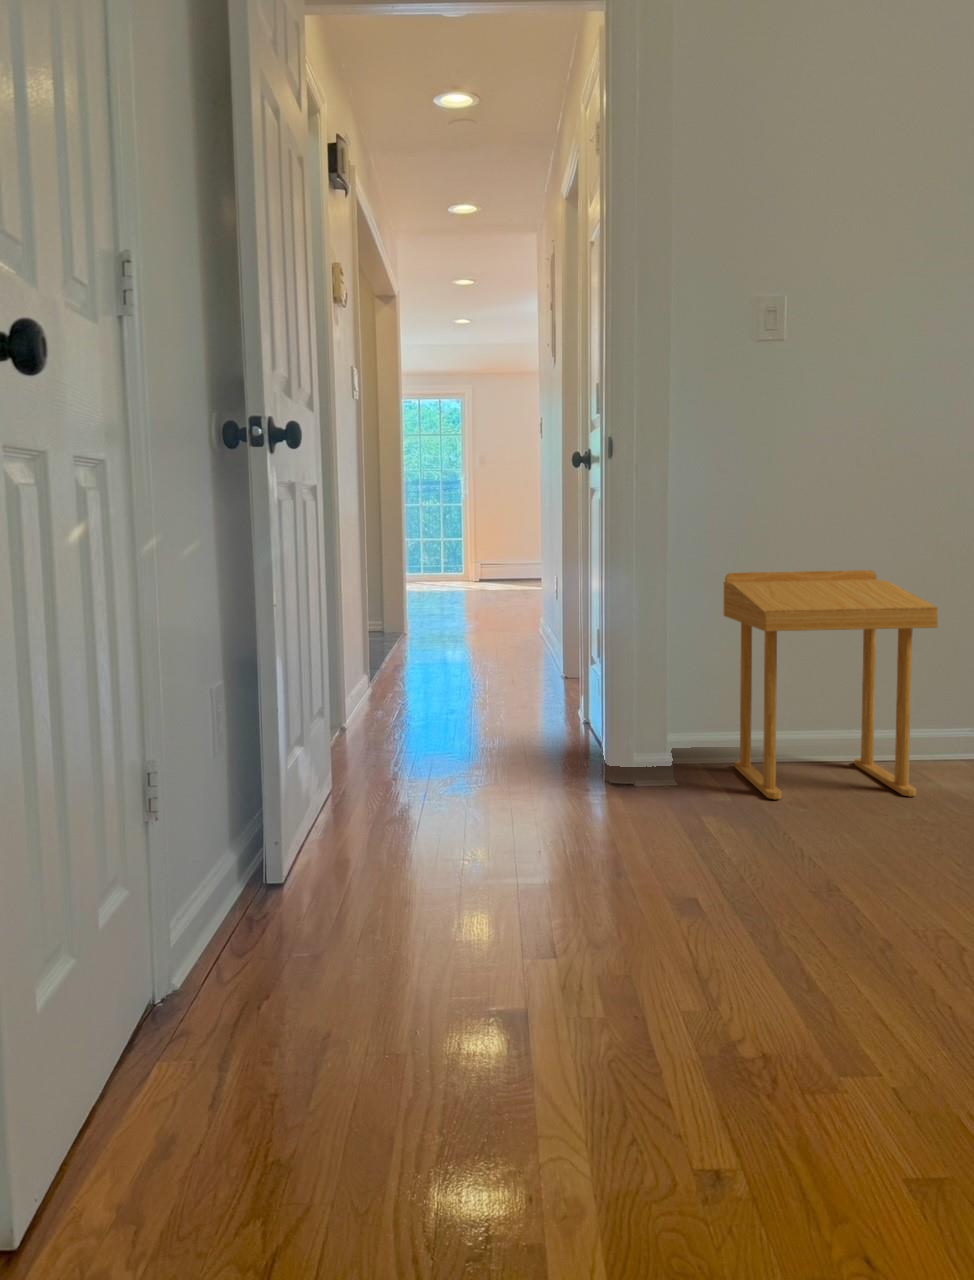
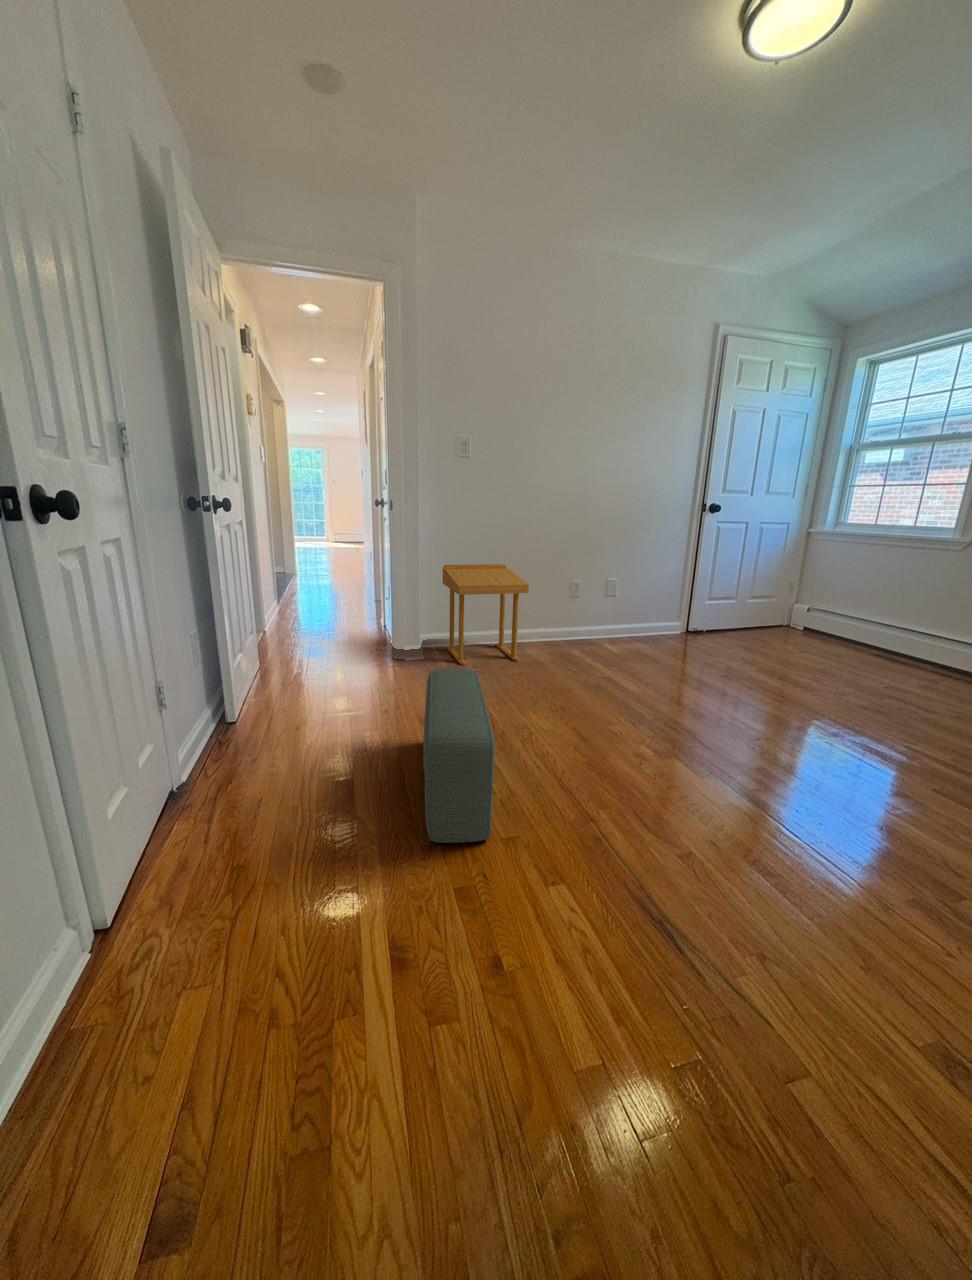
pouf: none [699,768,889,1181] -> present [423,669,495,843]

